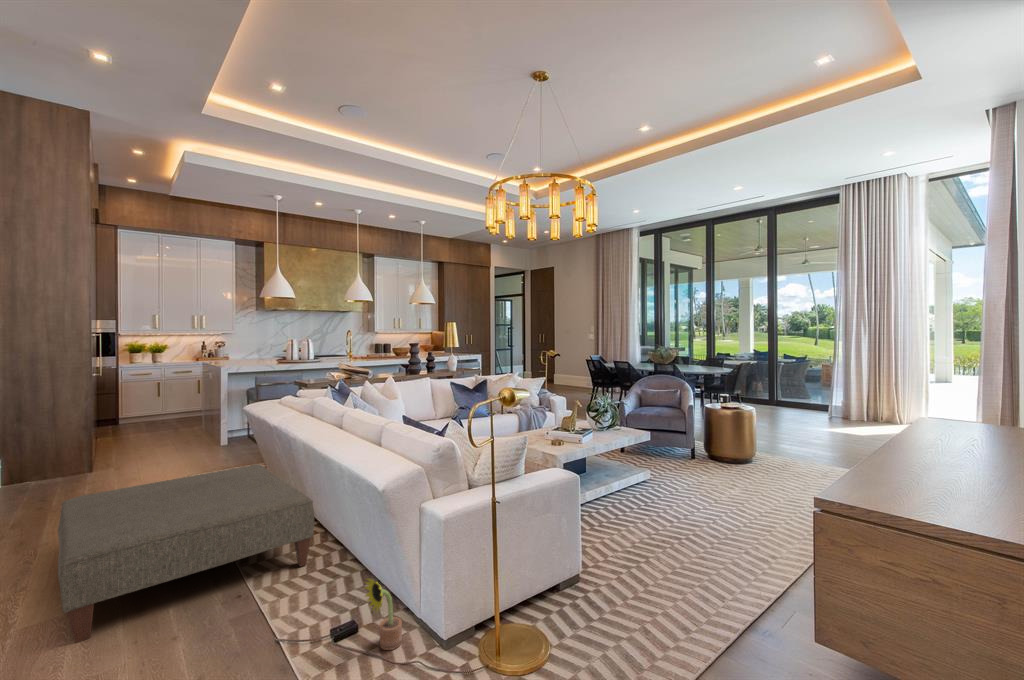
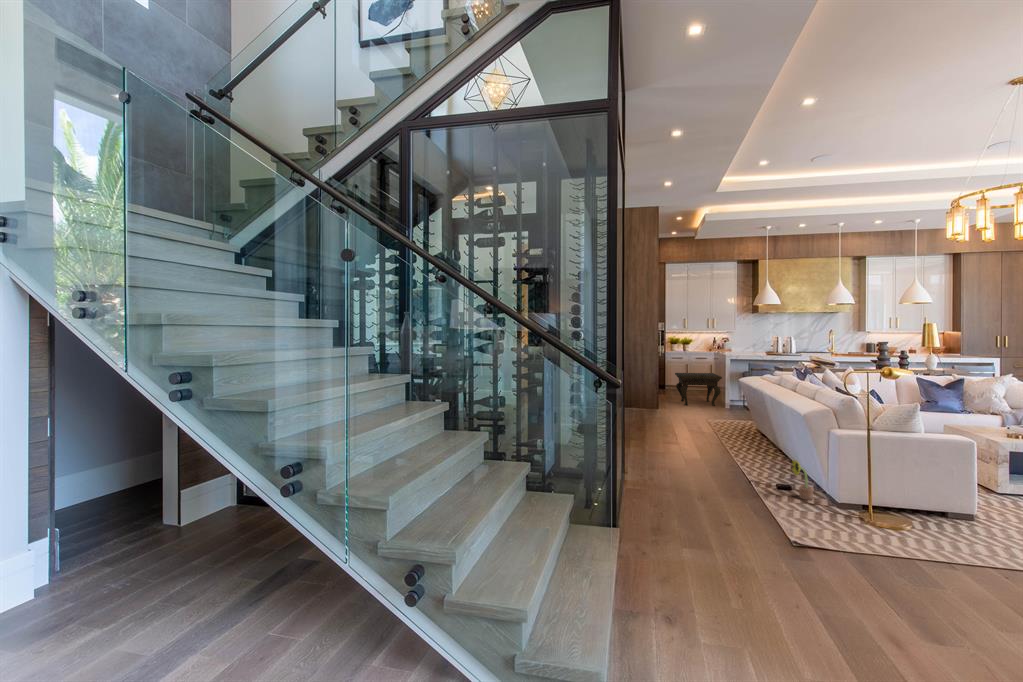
side table: none [134,395,216,452] -> present [675,373,722,406]
ottoman: present [58,464,314,643] -> none [655,408,773,465]

